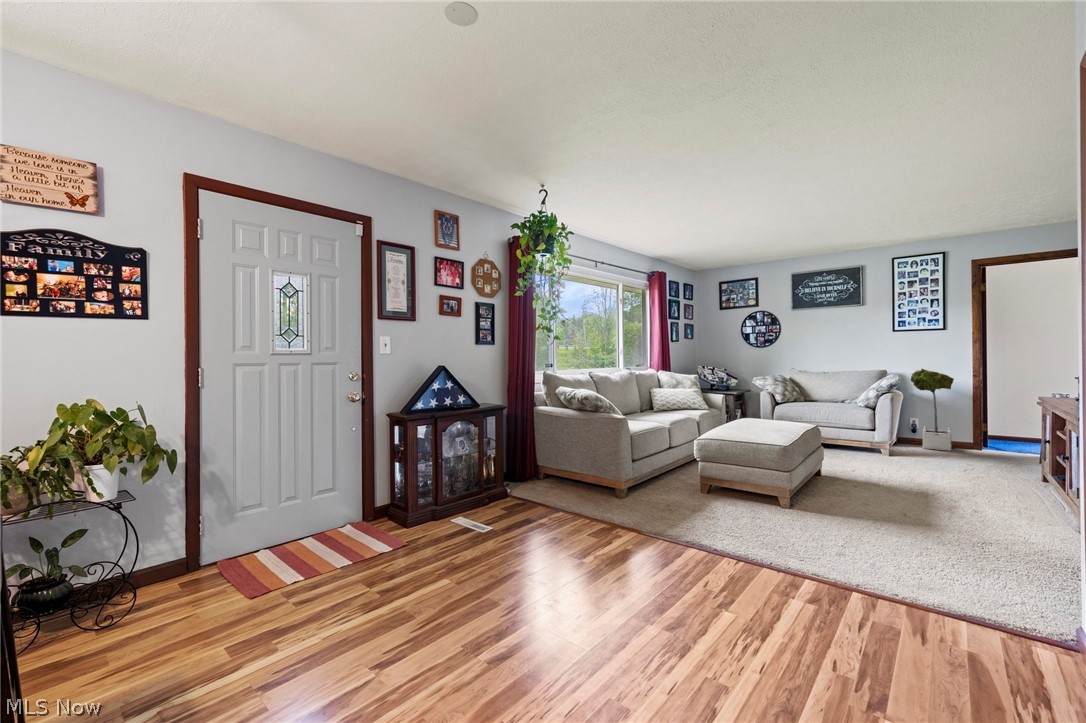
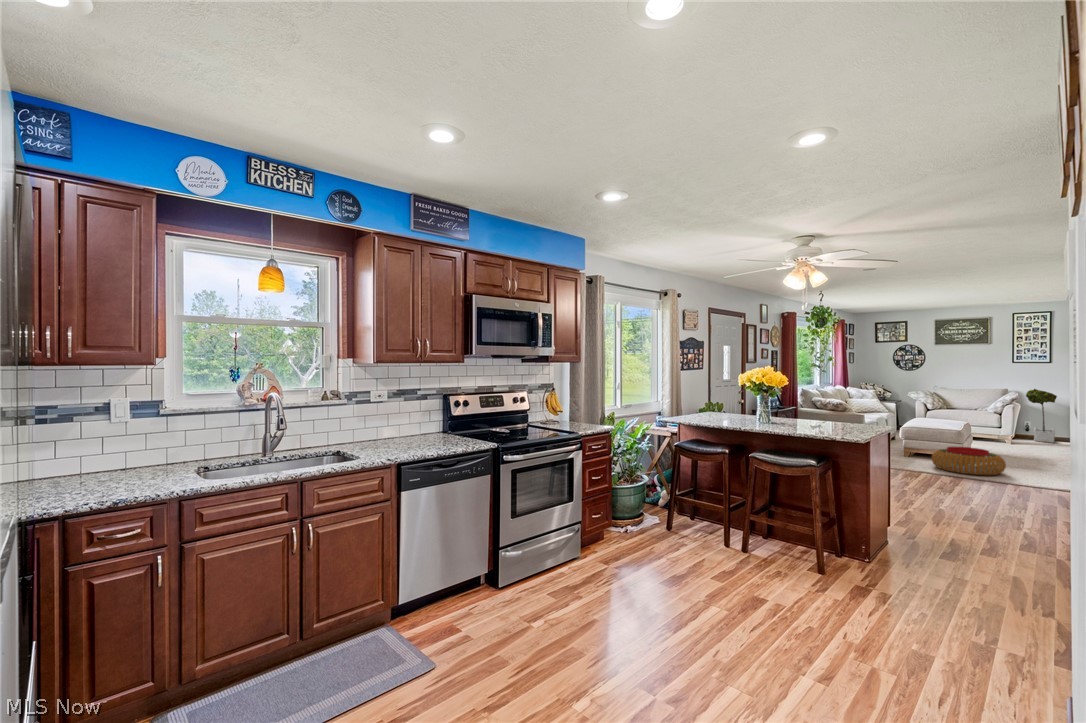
pouf: none [720,480,850,549] -> present [932,447,1006,475]

